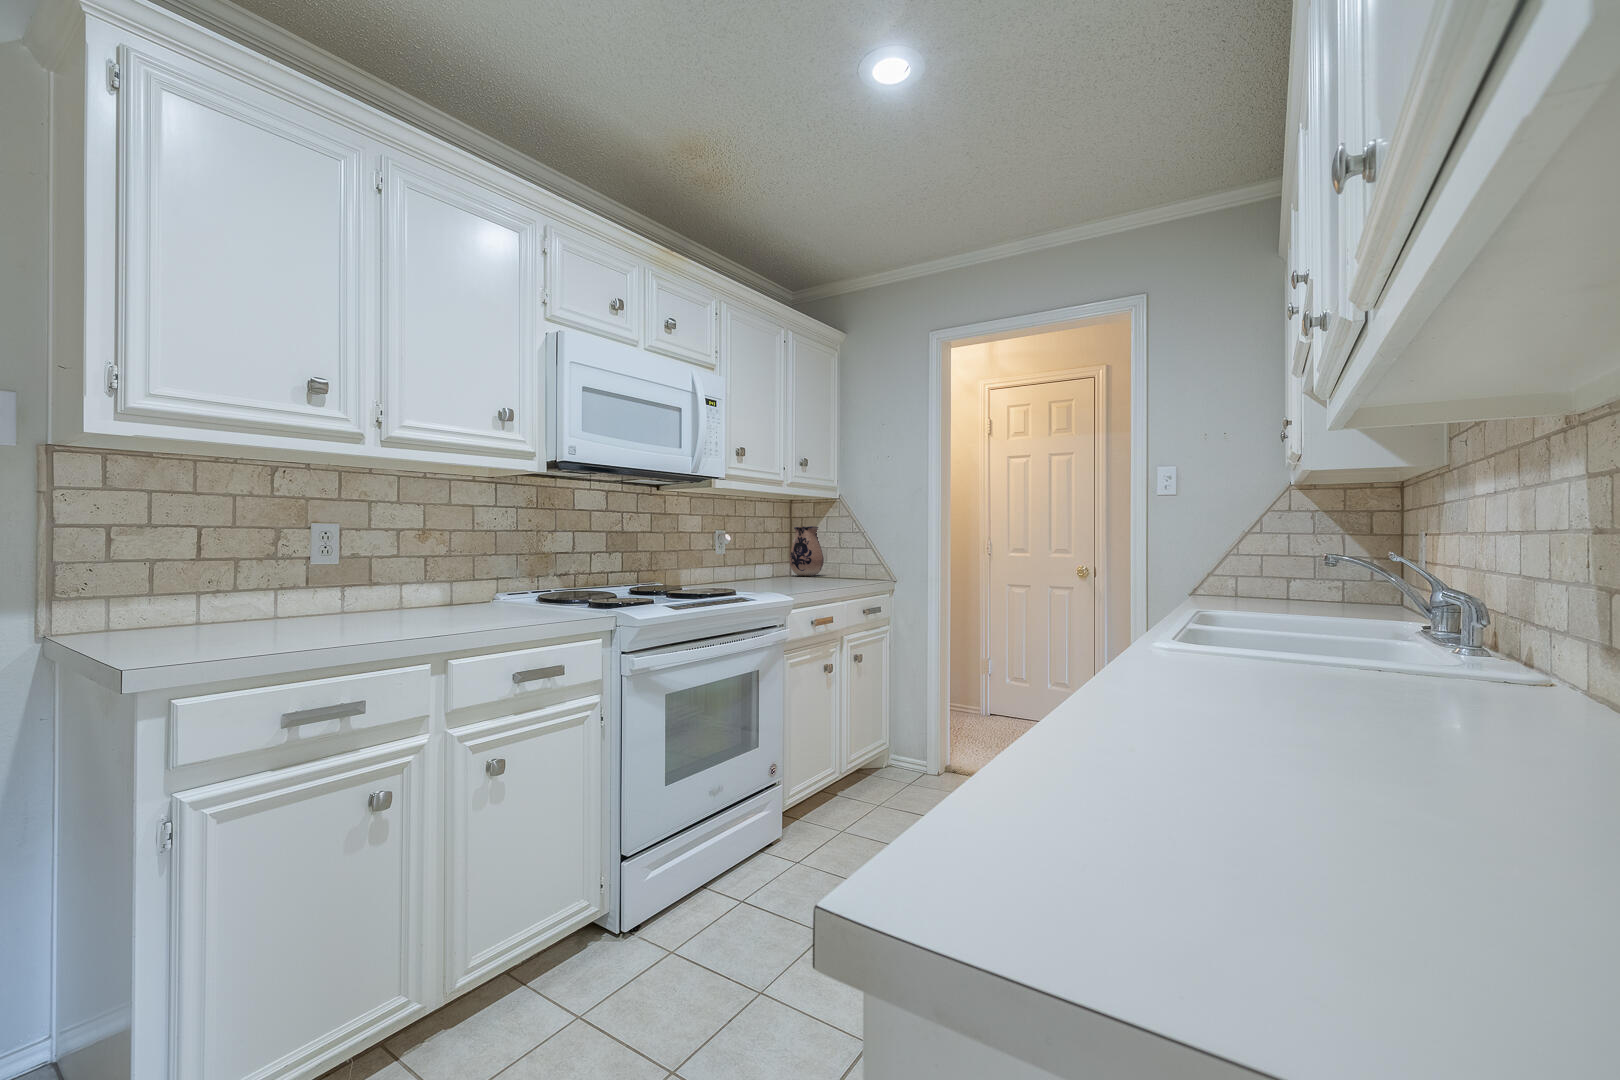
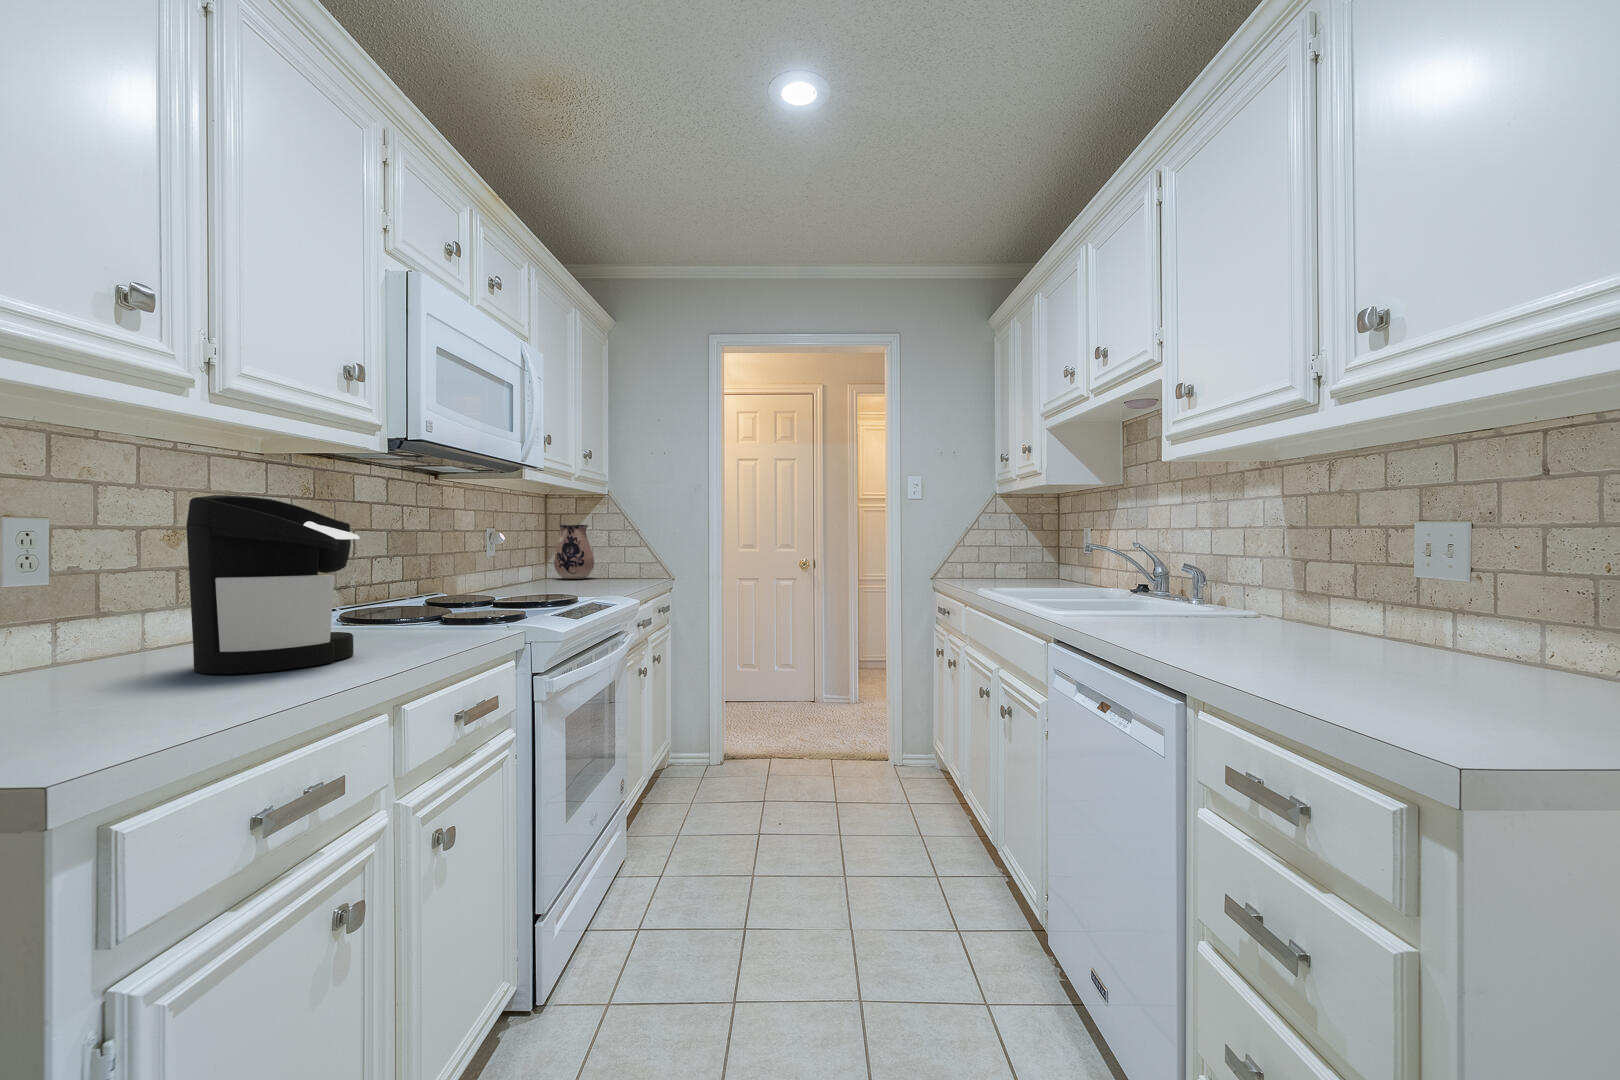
coffee maker: none [370,505,480,621] -> present [186,495,359,674]

